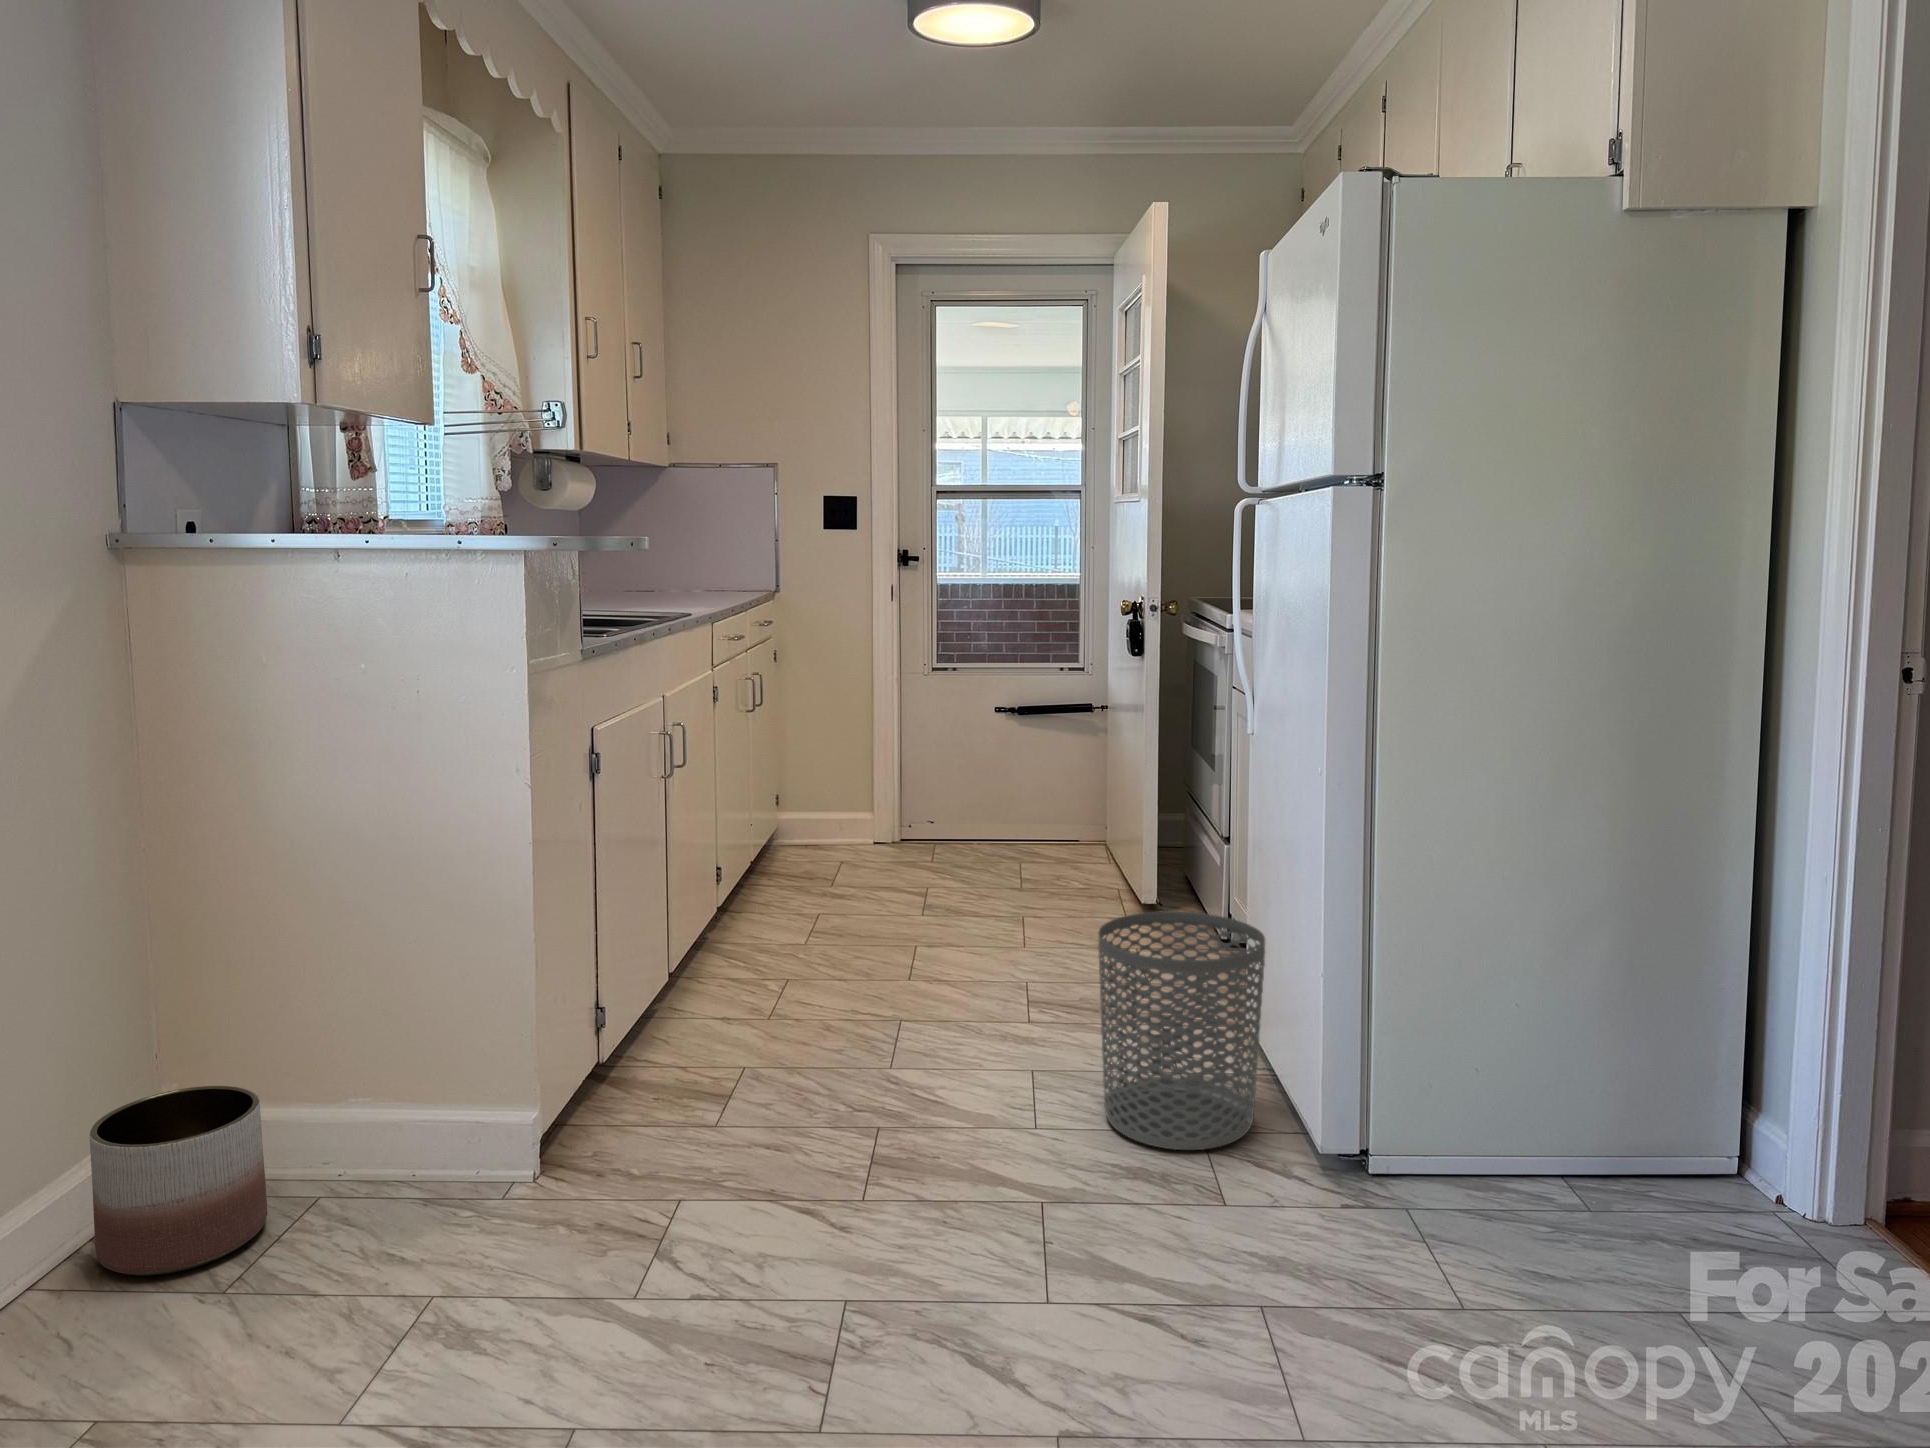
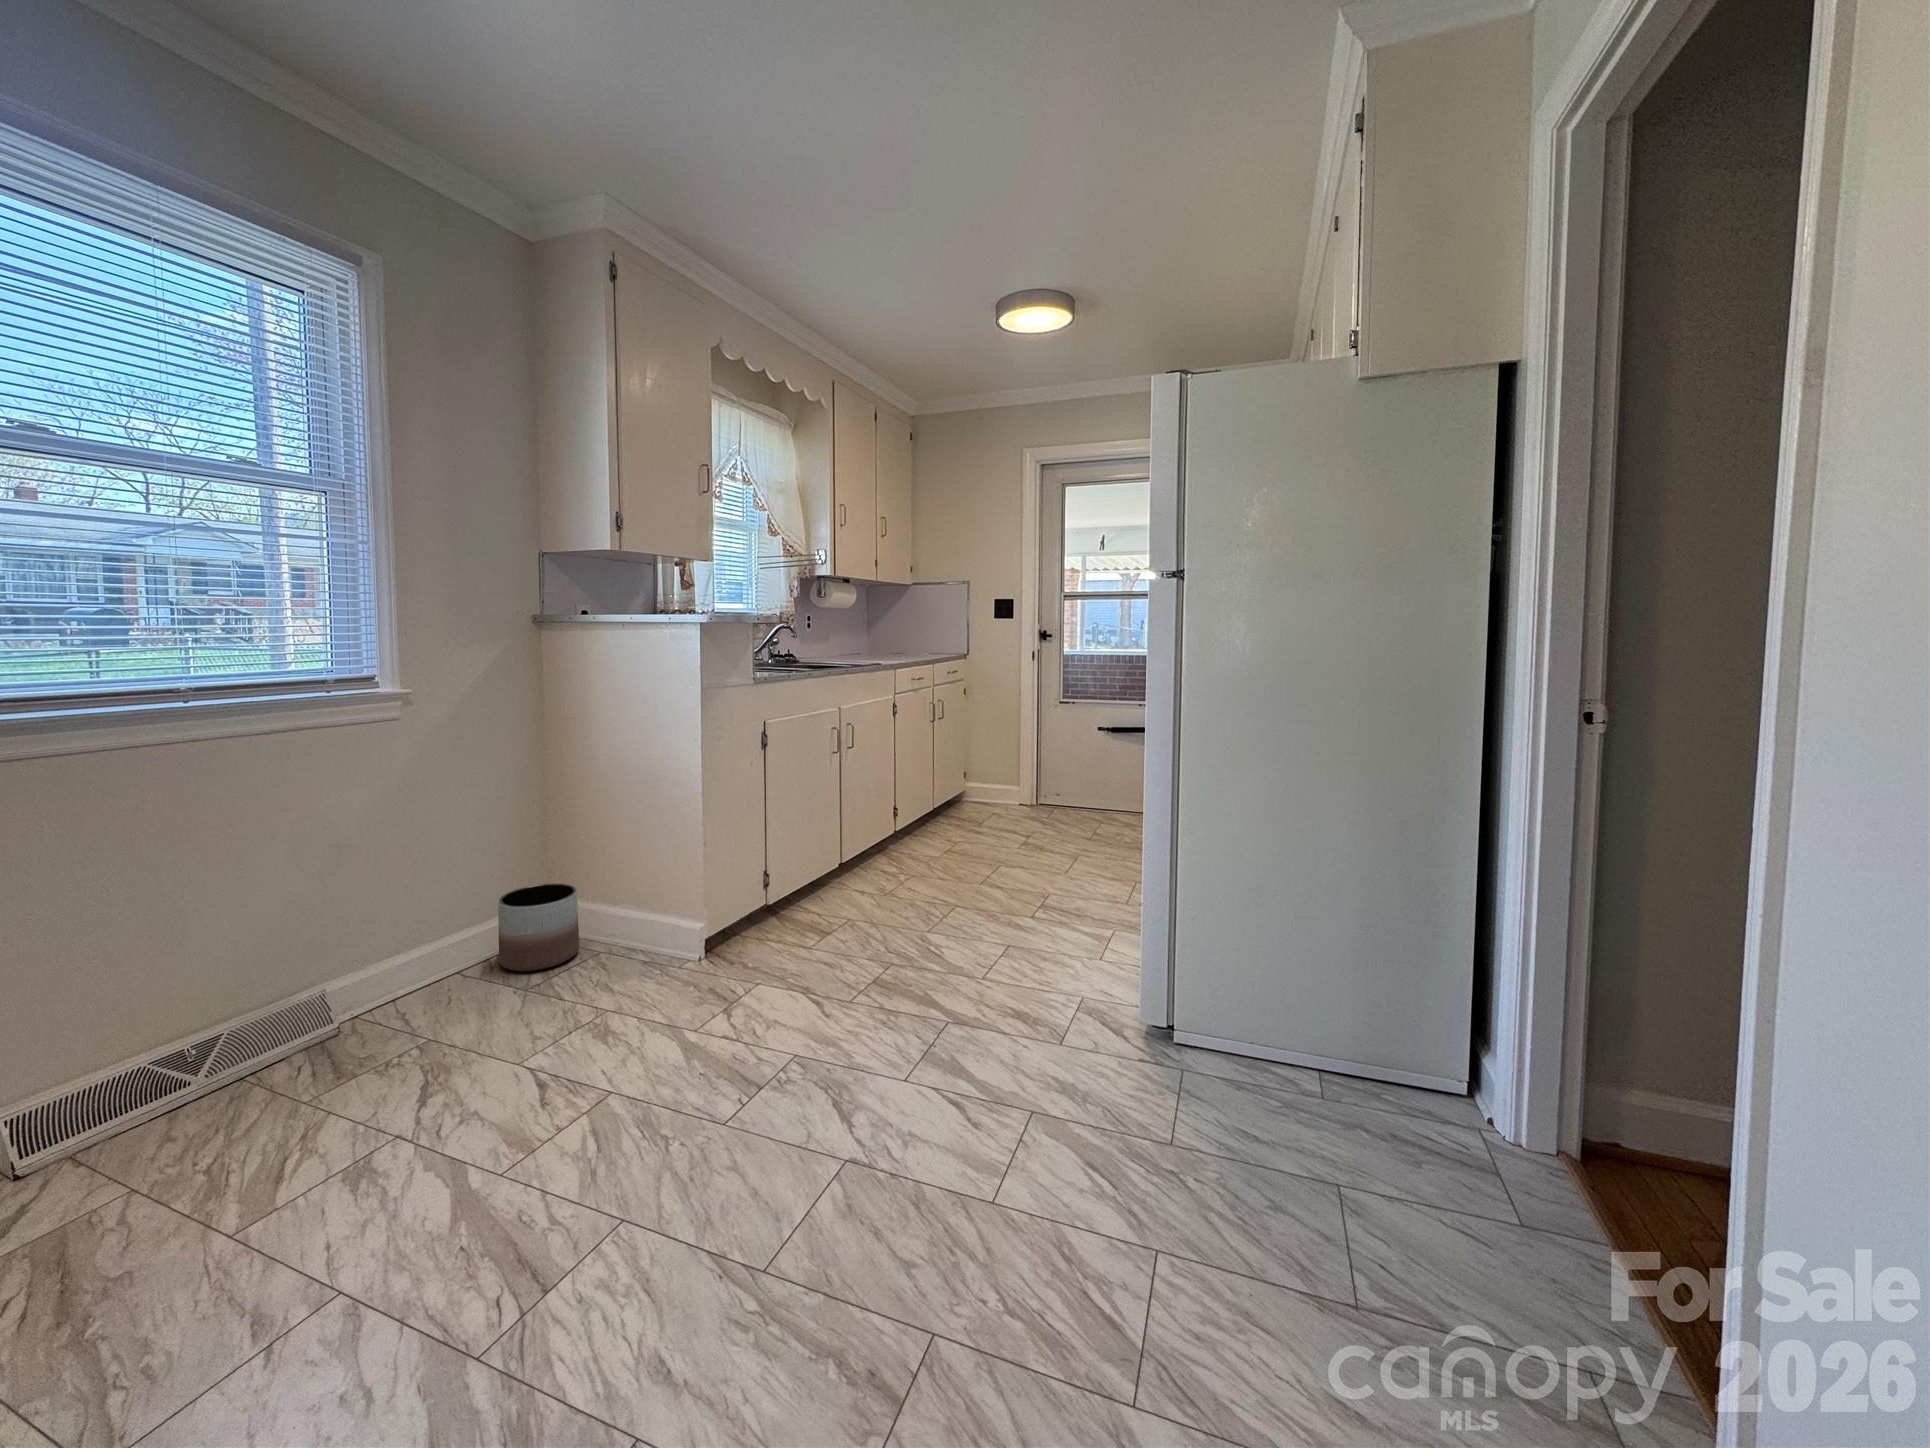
waste bin: present [1098,911,1265,1150] -> none [1022,851,1135,1014]

